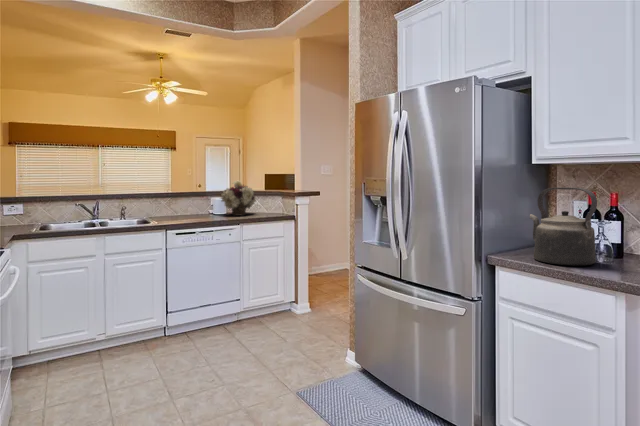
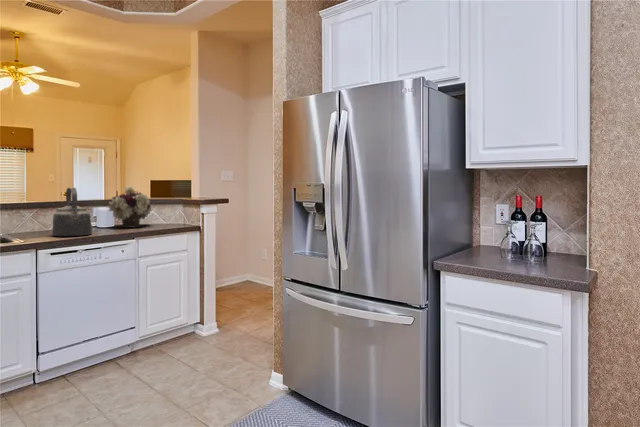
kettle: present [530,187,597,265] -> present [52,188,92,236]

